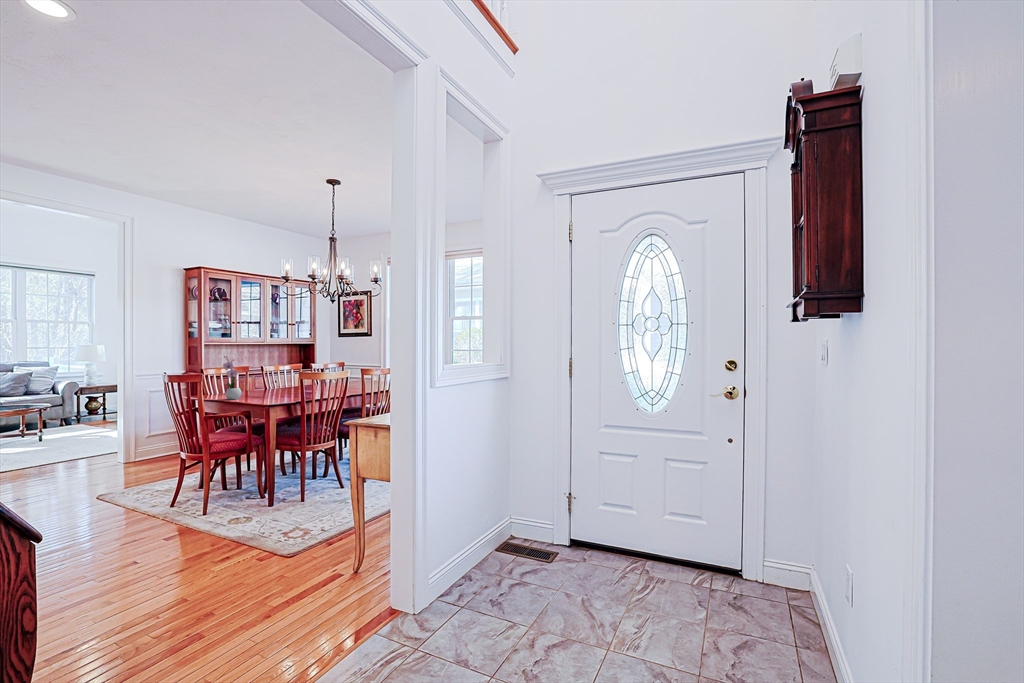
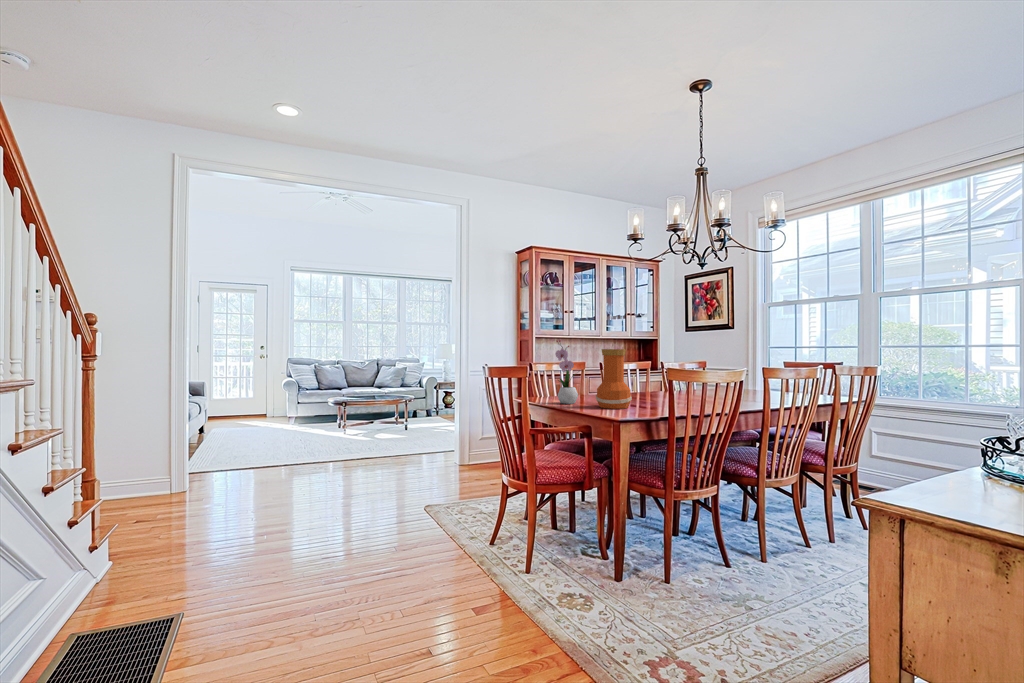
vase: none [254,361,280,400] -> present [596,349,632,409]

